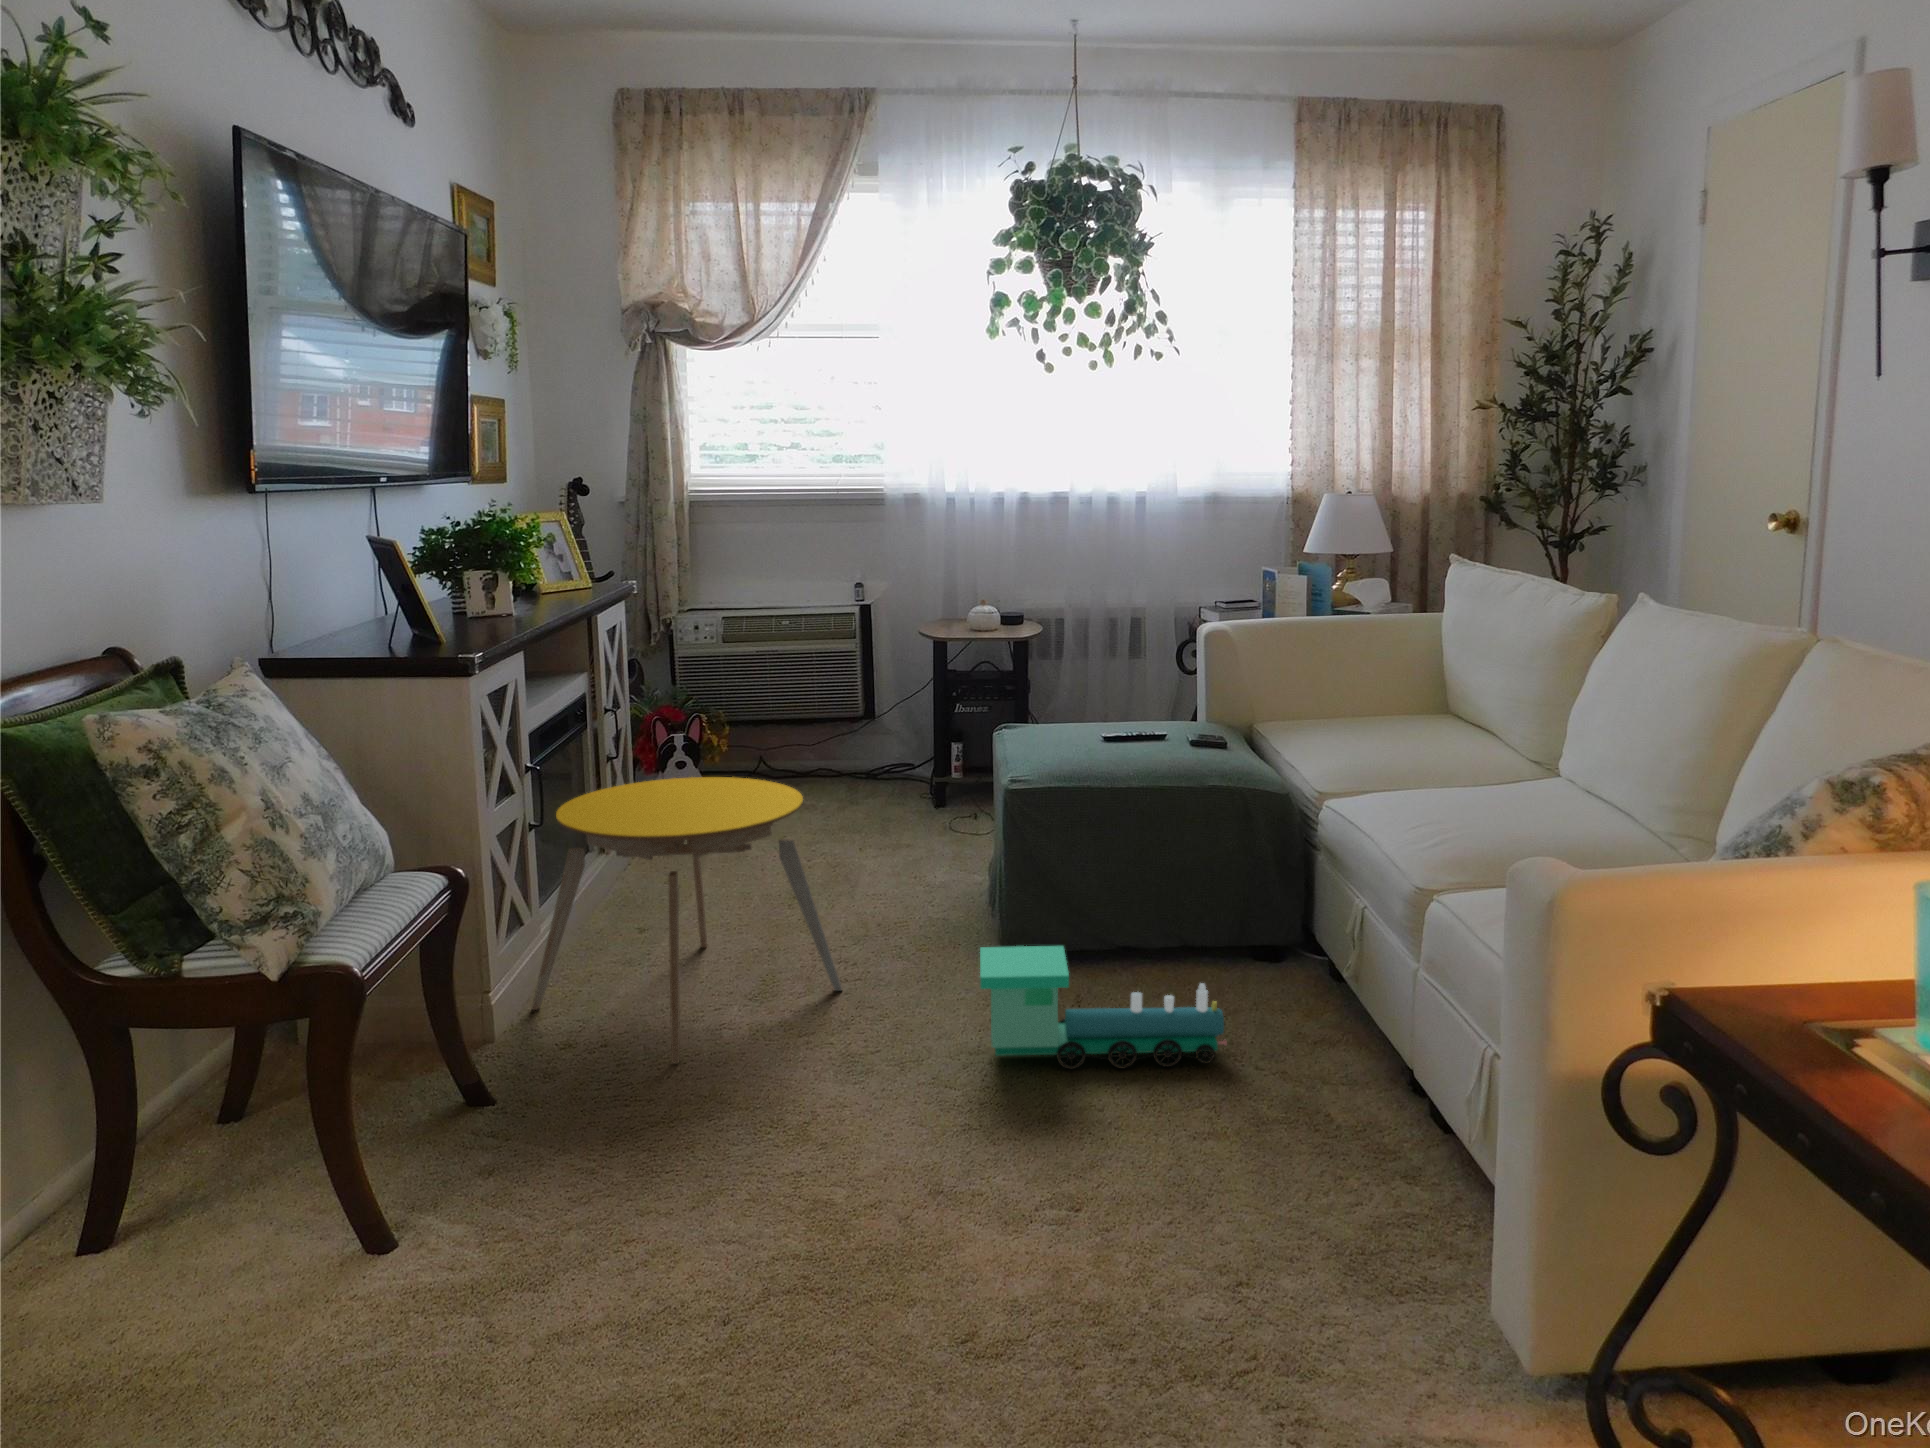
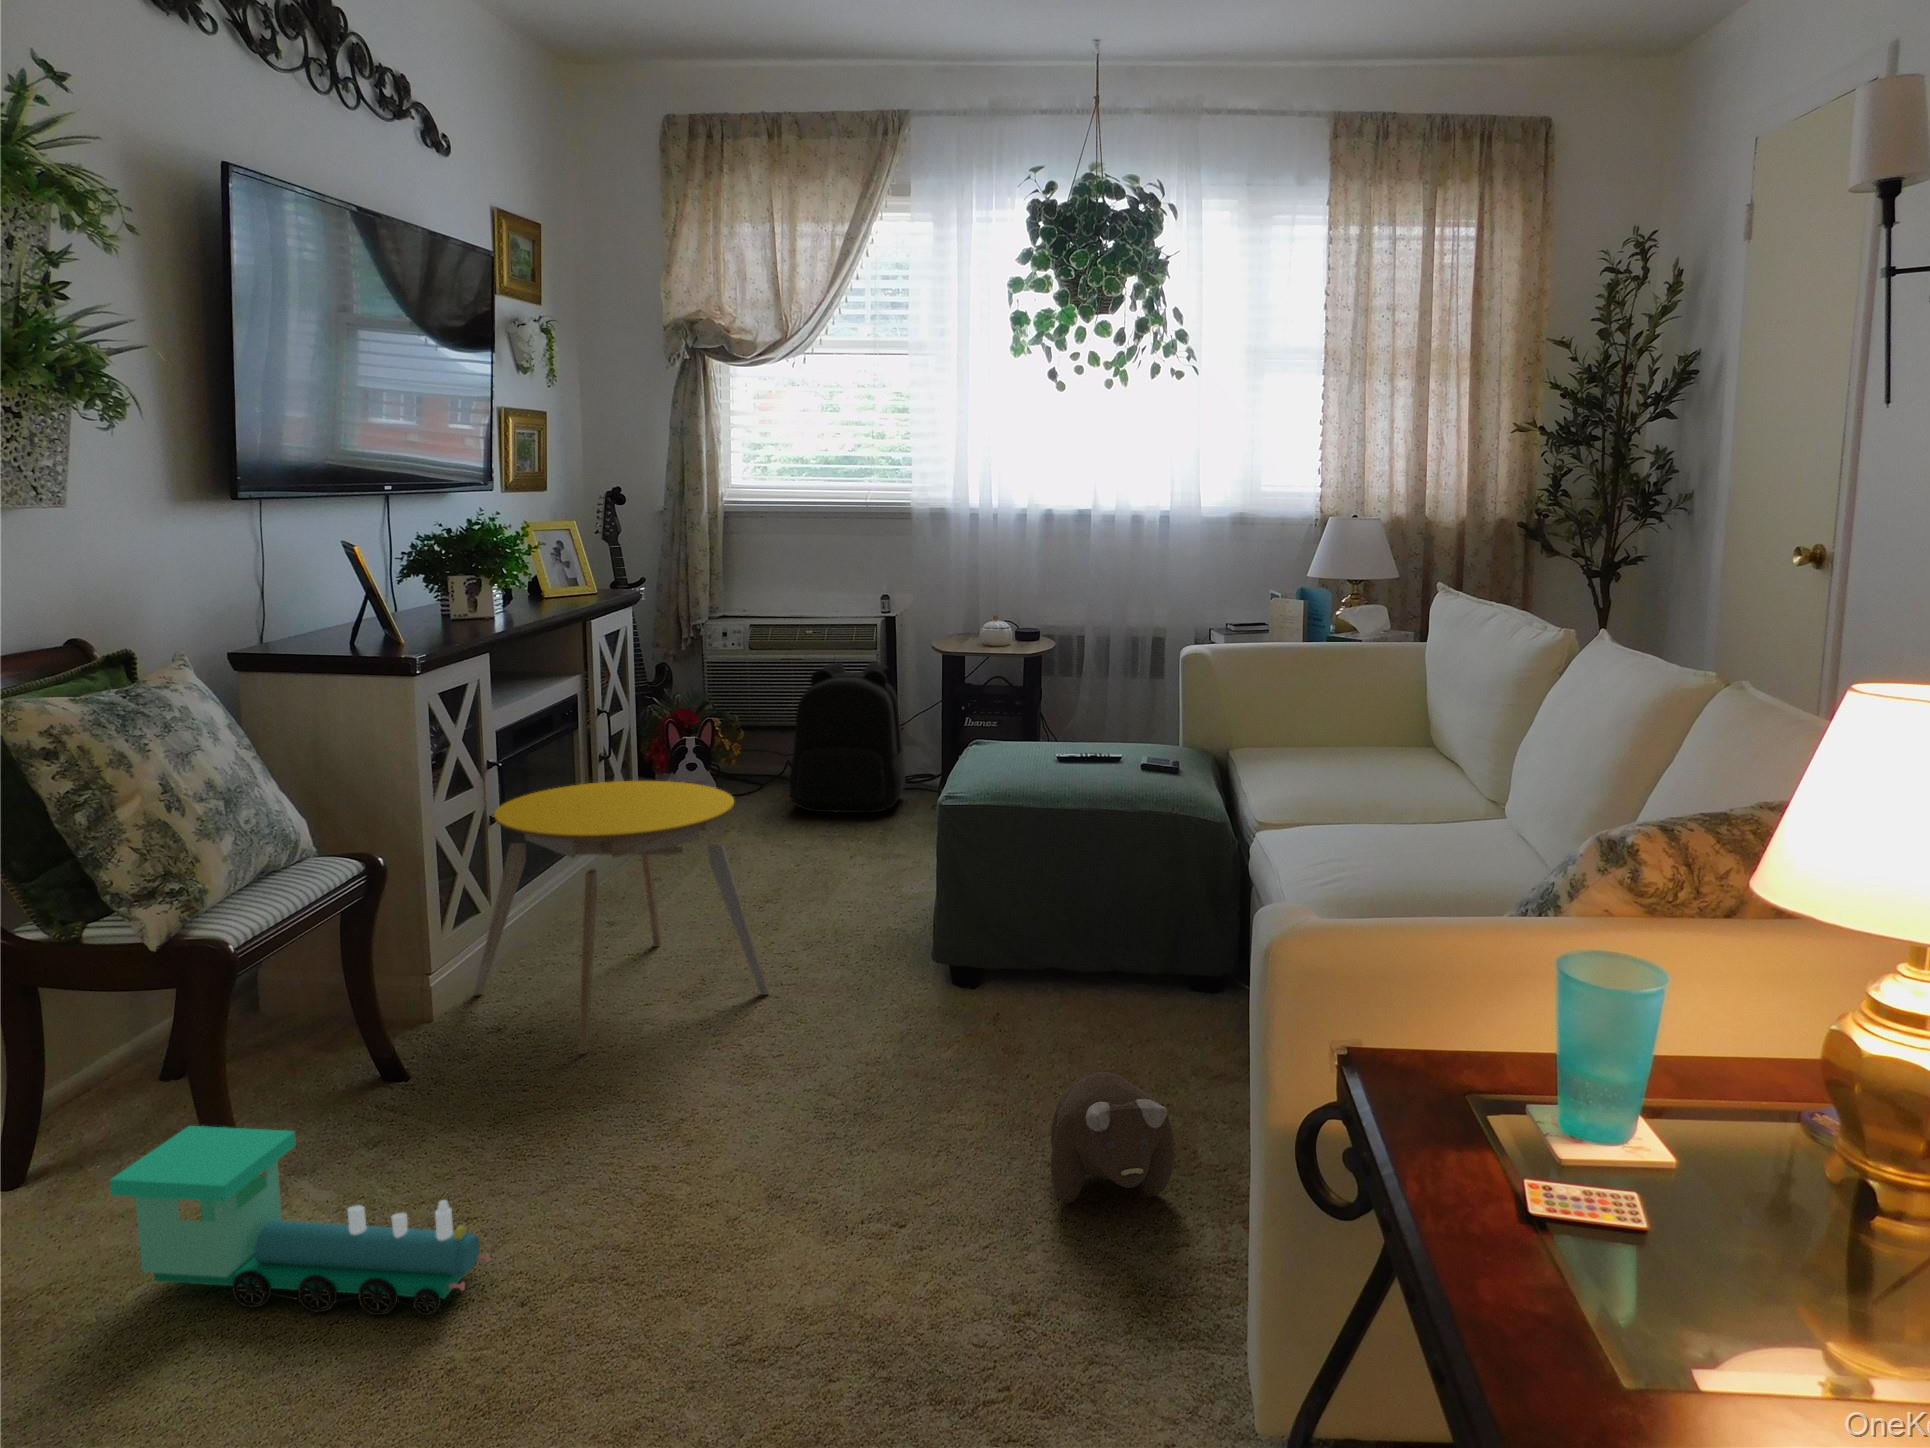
backpack: none [780,649,892,804] -> present [789,662,905,813]
toy train: present [980,946,1227,1069] -> present [110,1126,490,1315]
plush toy: none [1206,1046,1347,1180] -> present [1051,1072,1174,1203]

